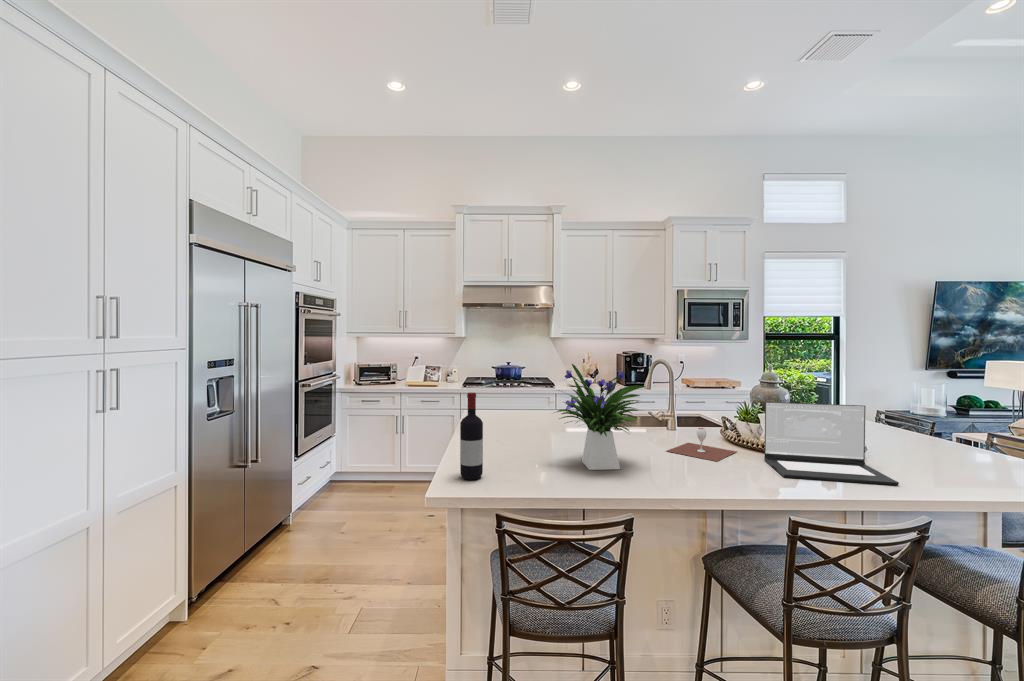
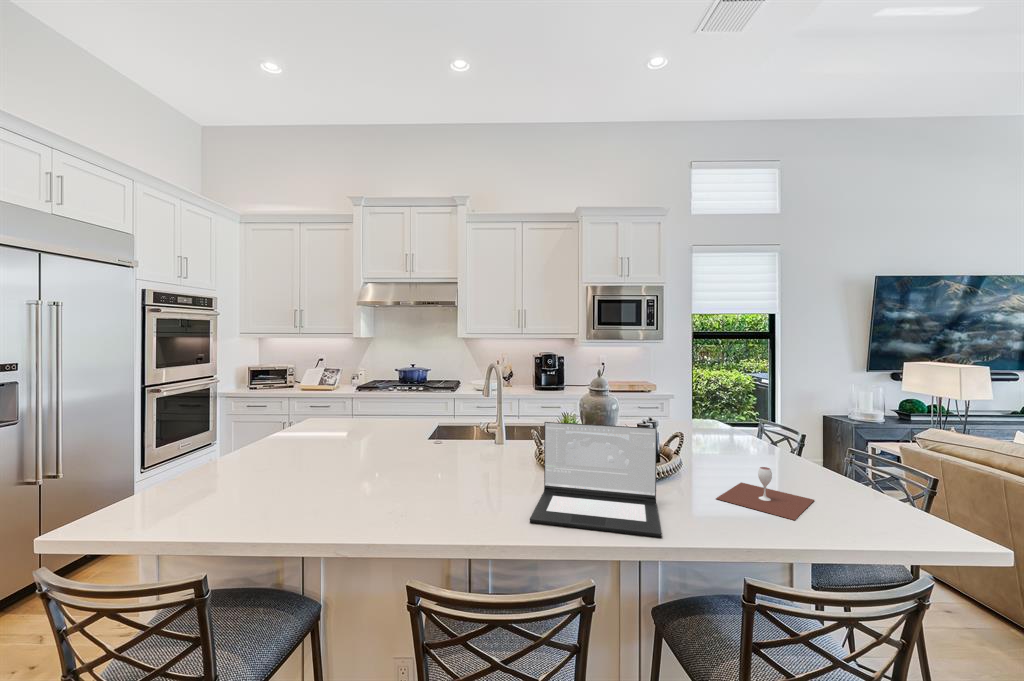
flower arrangement: present [557,364,645,470] -> none [252,376,390,509]
wine bottle: present [460,393,483,480] -> none [110,414,149,526]
wine glass: present [667,428,737,461] -> present [716,467,814,520]

